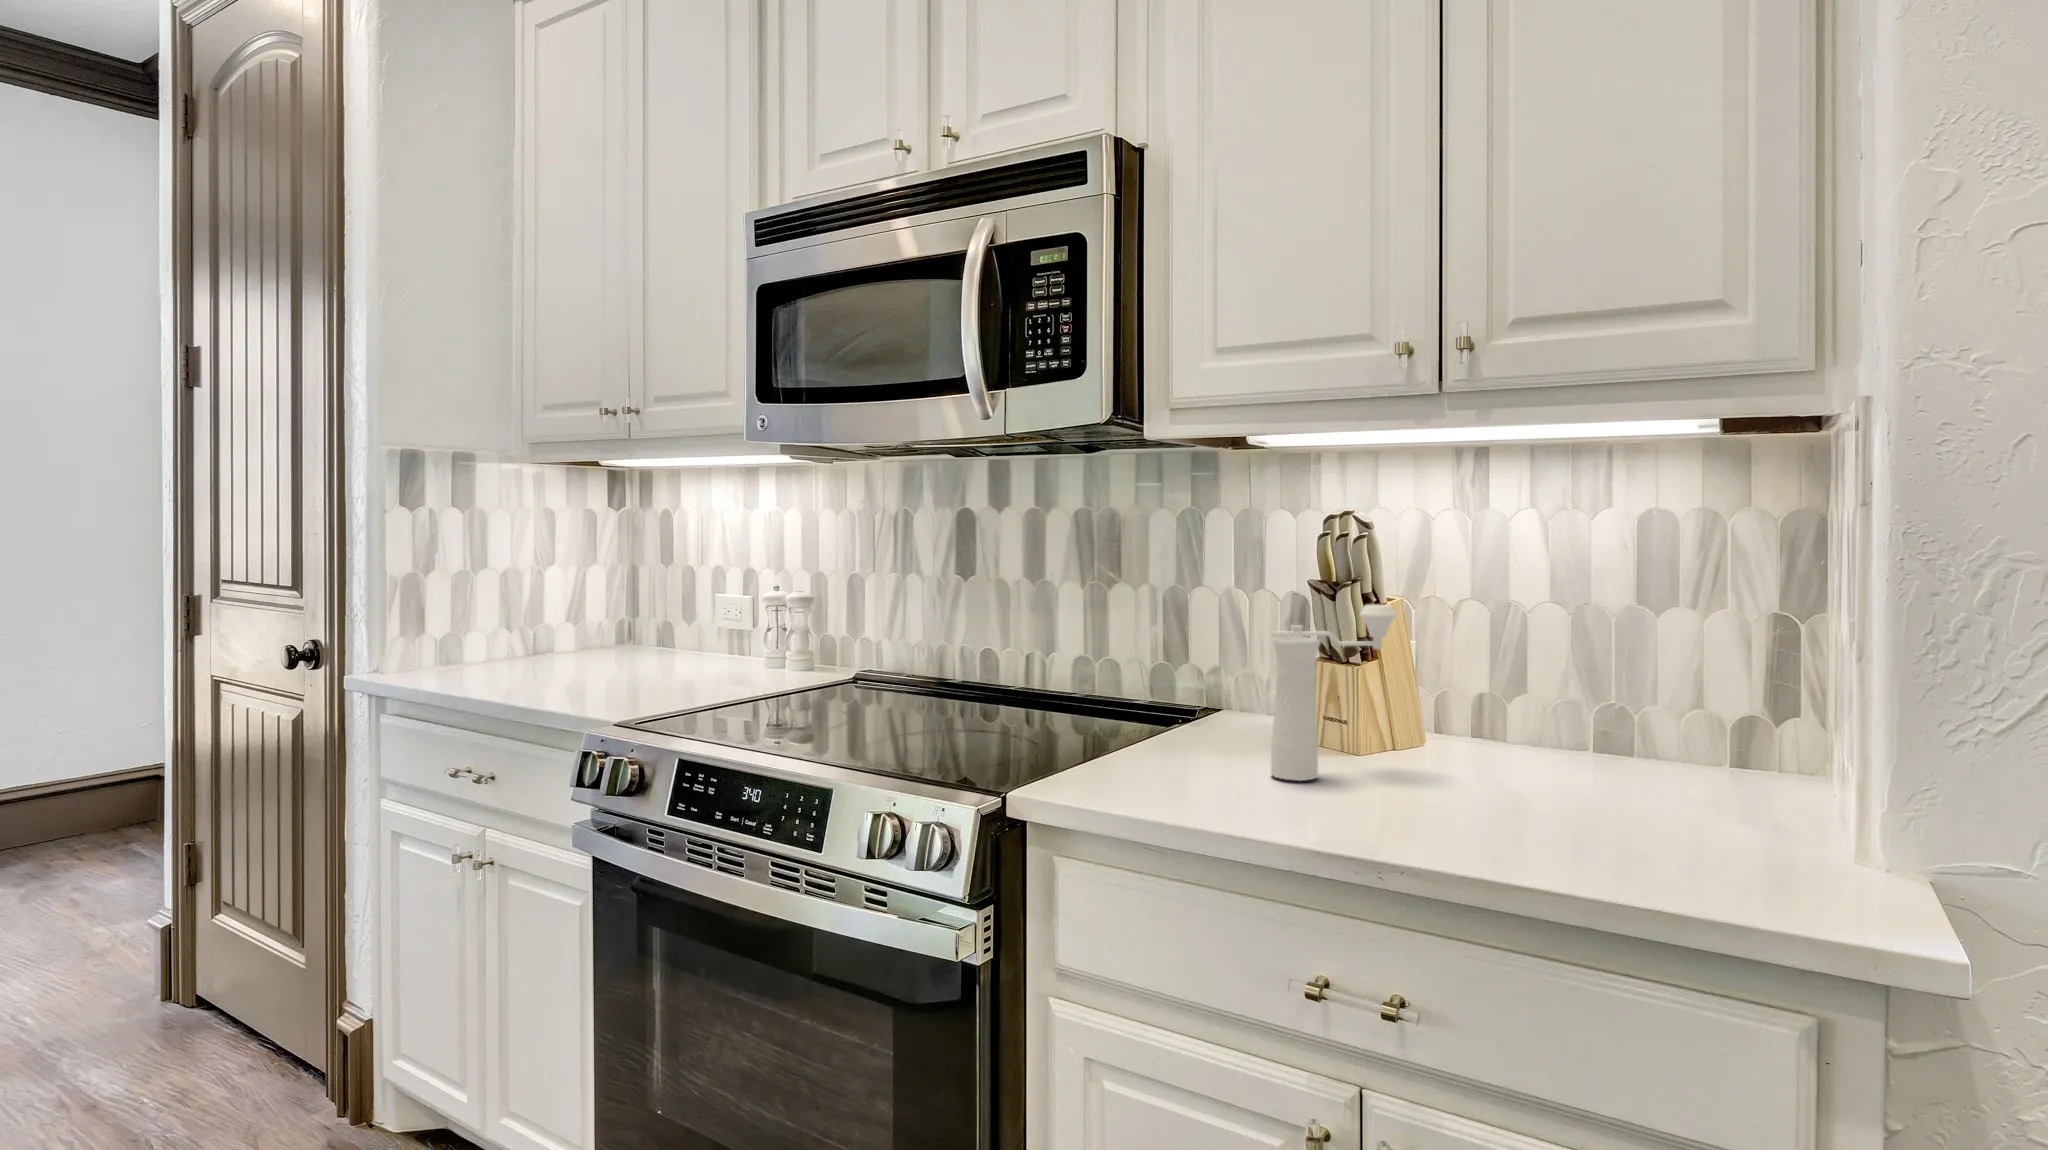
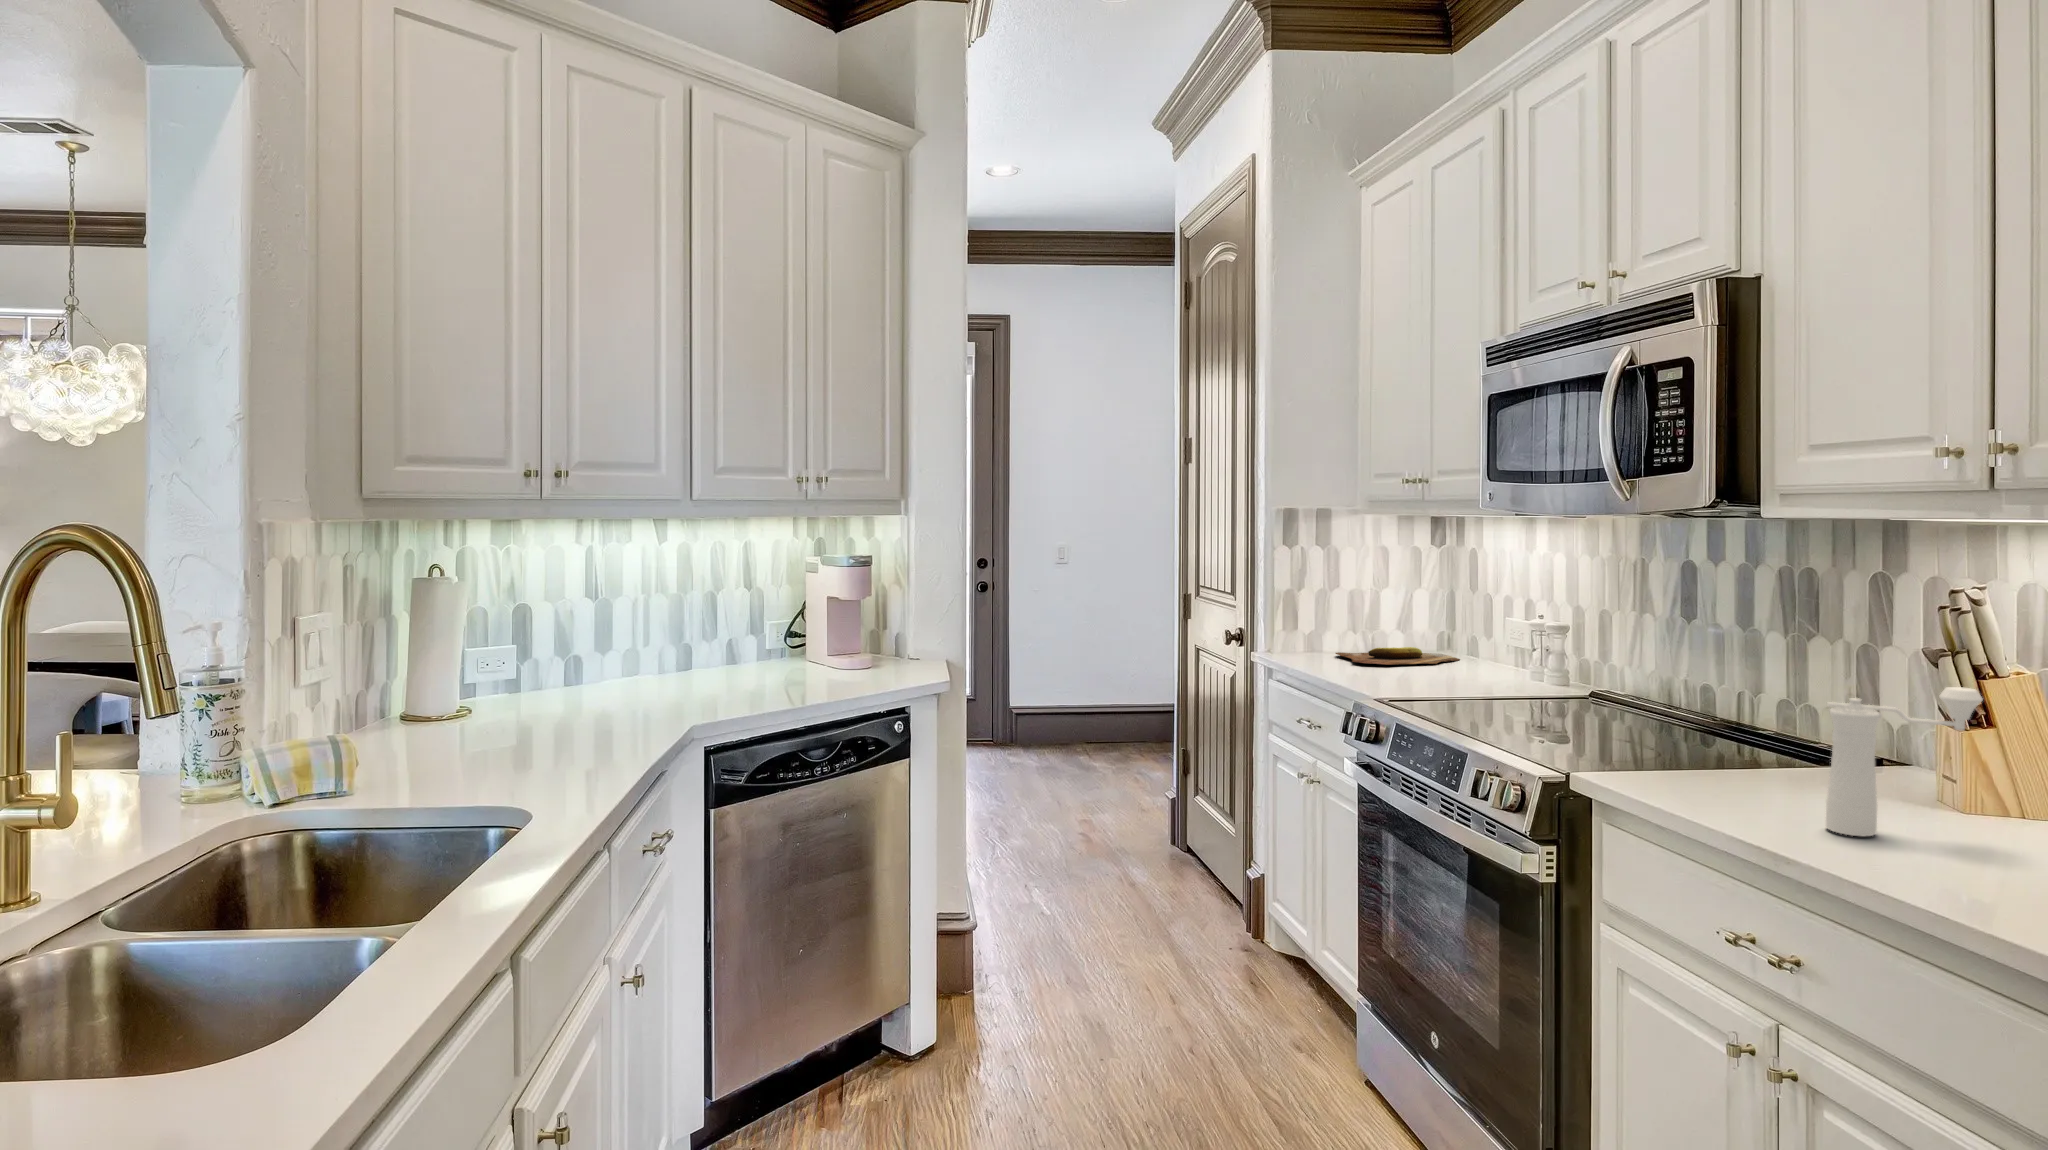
cutting board: none [482,645,656,670] -> present [1336,647,1460,665]

